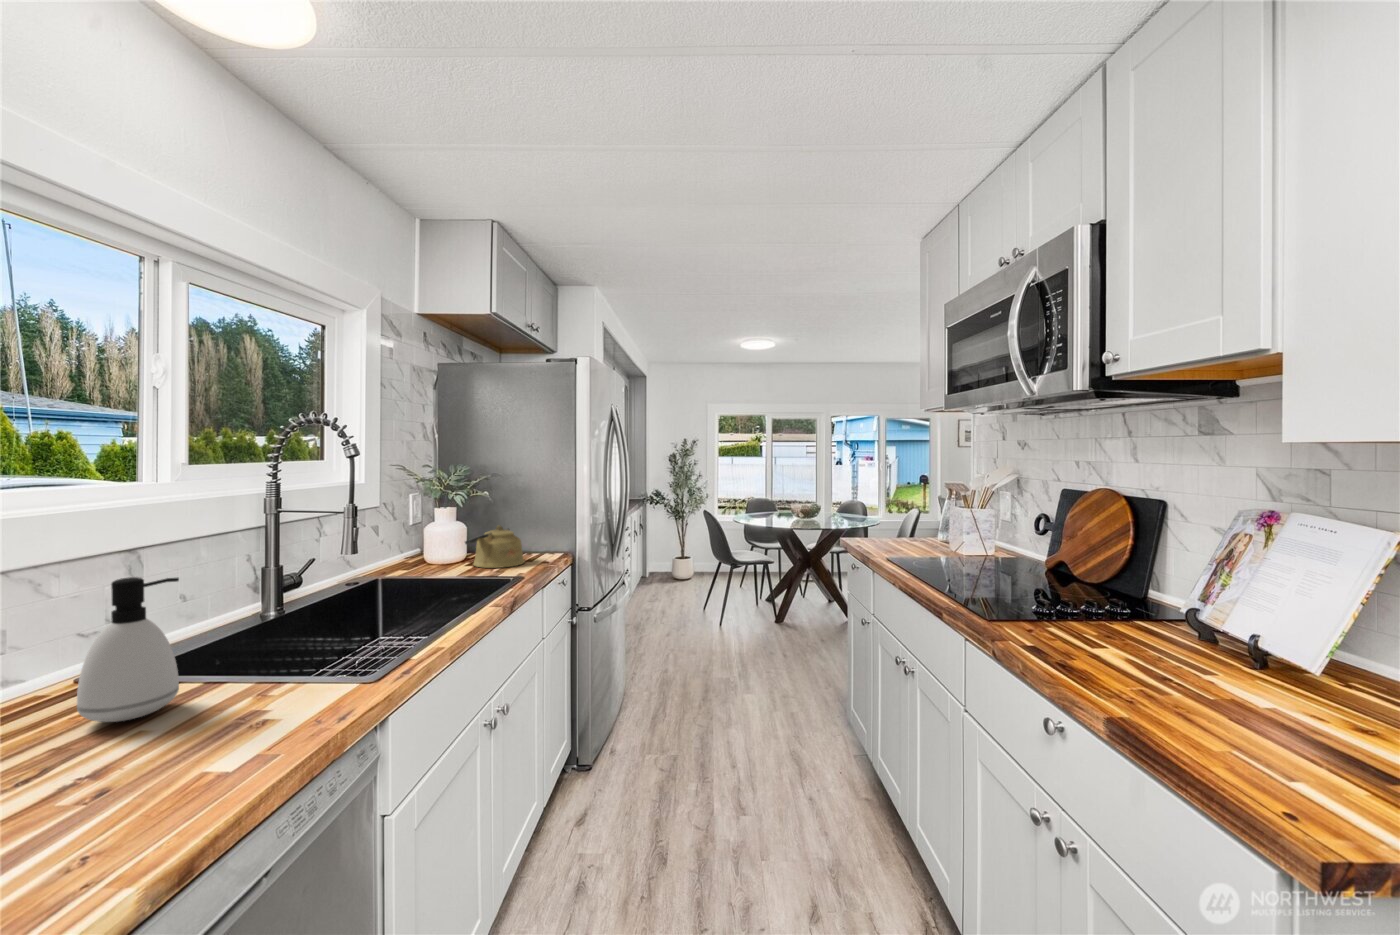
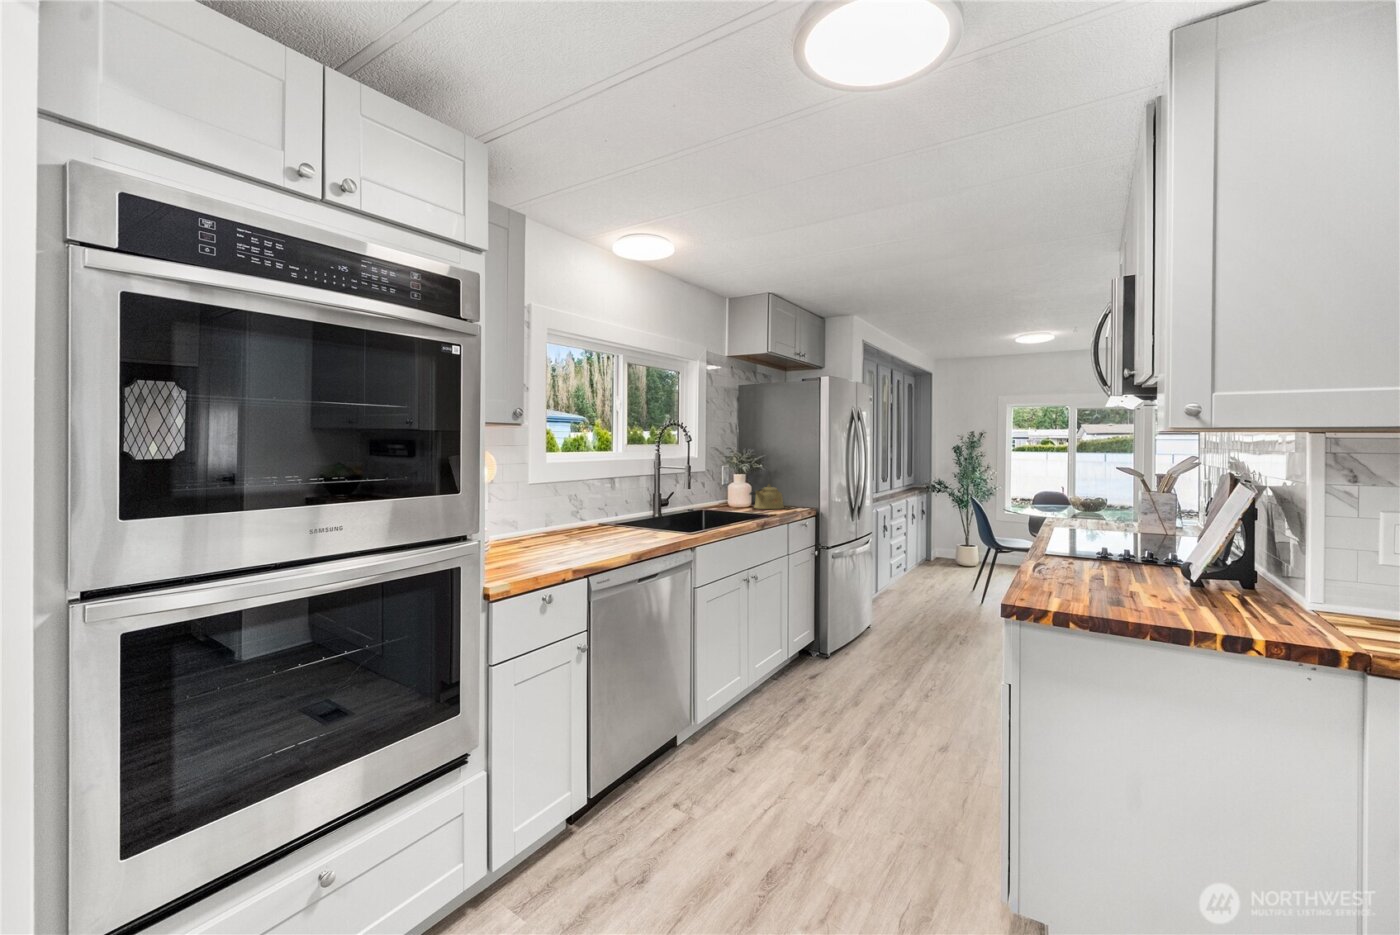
soap dispenser: present [77,577,179,722] -> none [603,481,630,531]

